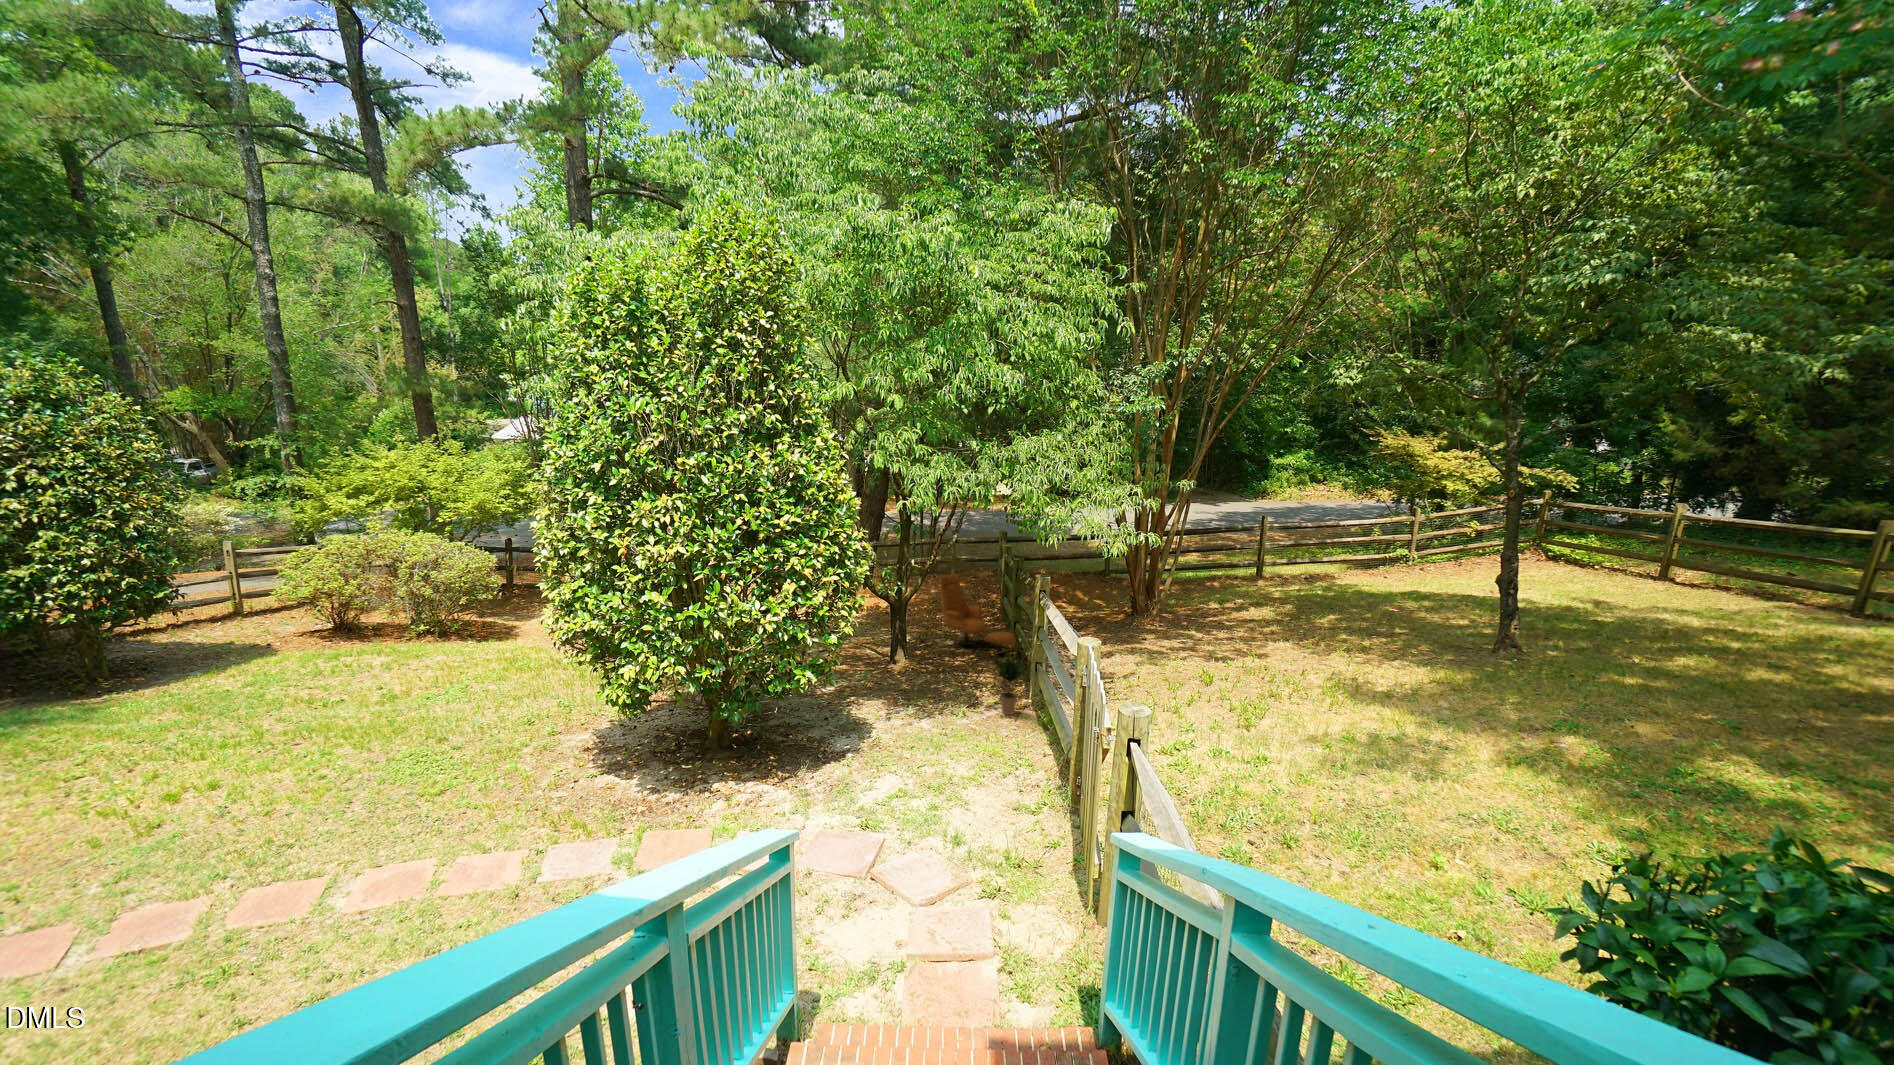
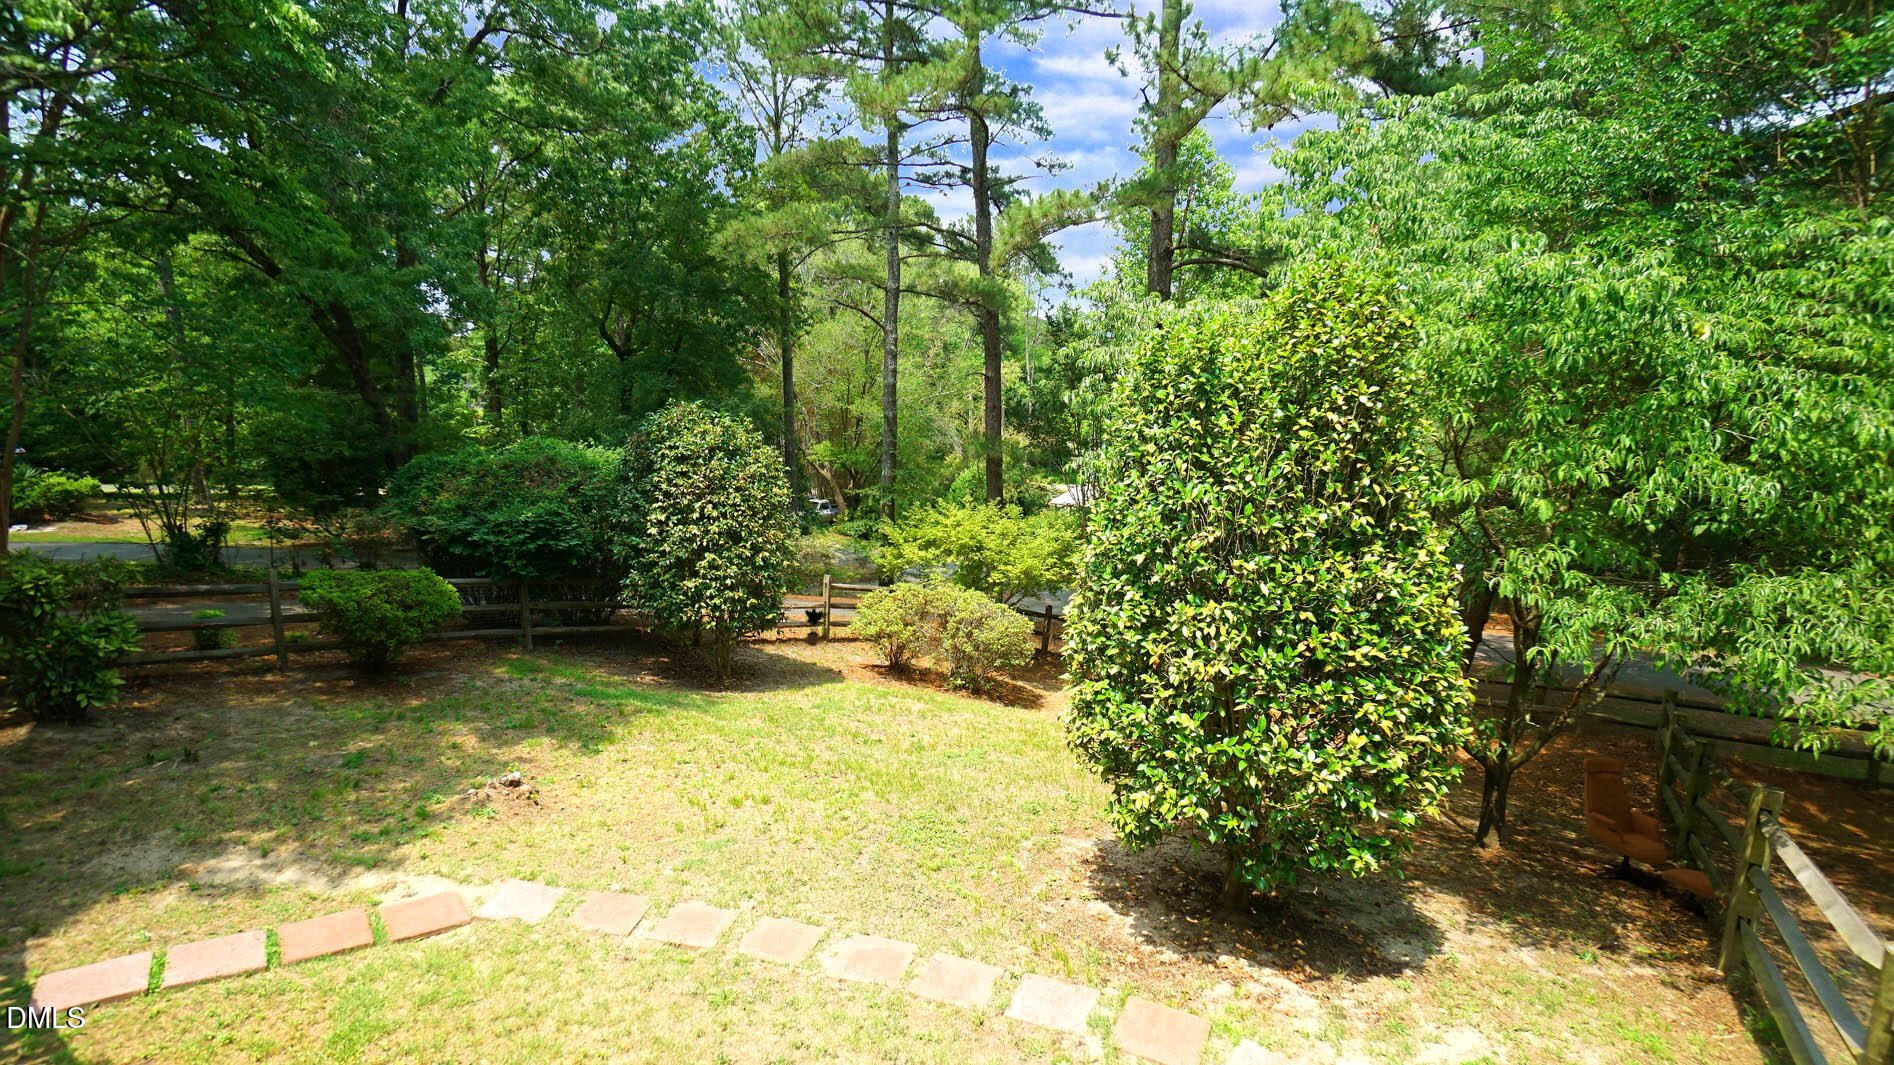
potted plant: present [994,656,1032,715] -> present [805,609,828,645]

